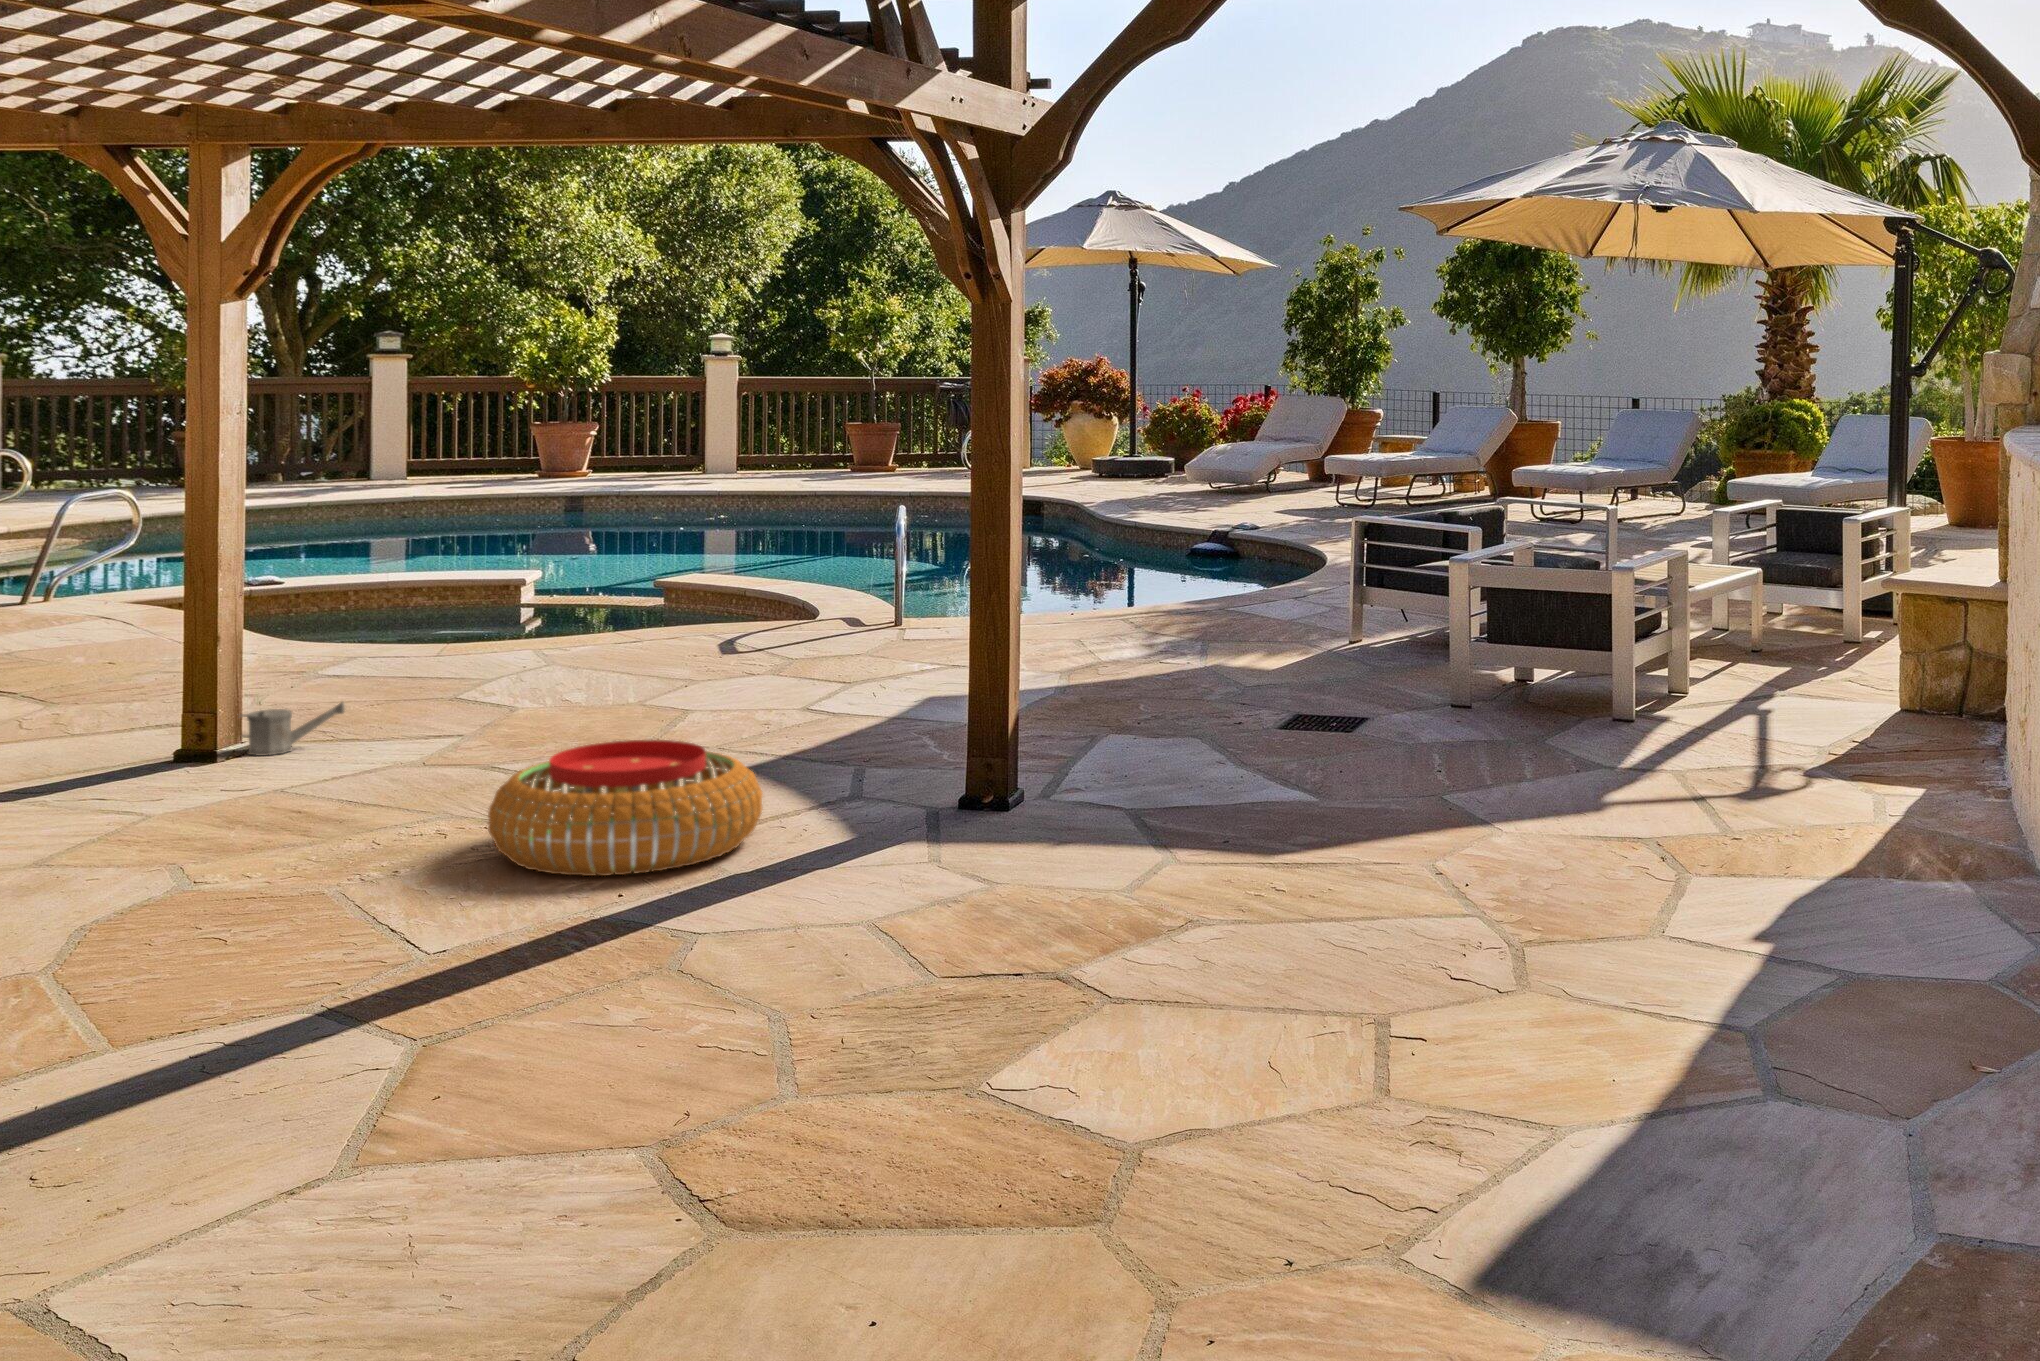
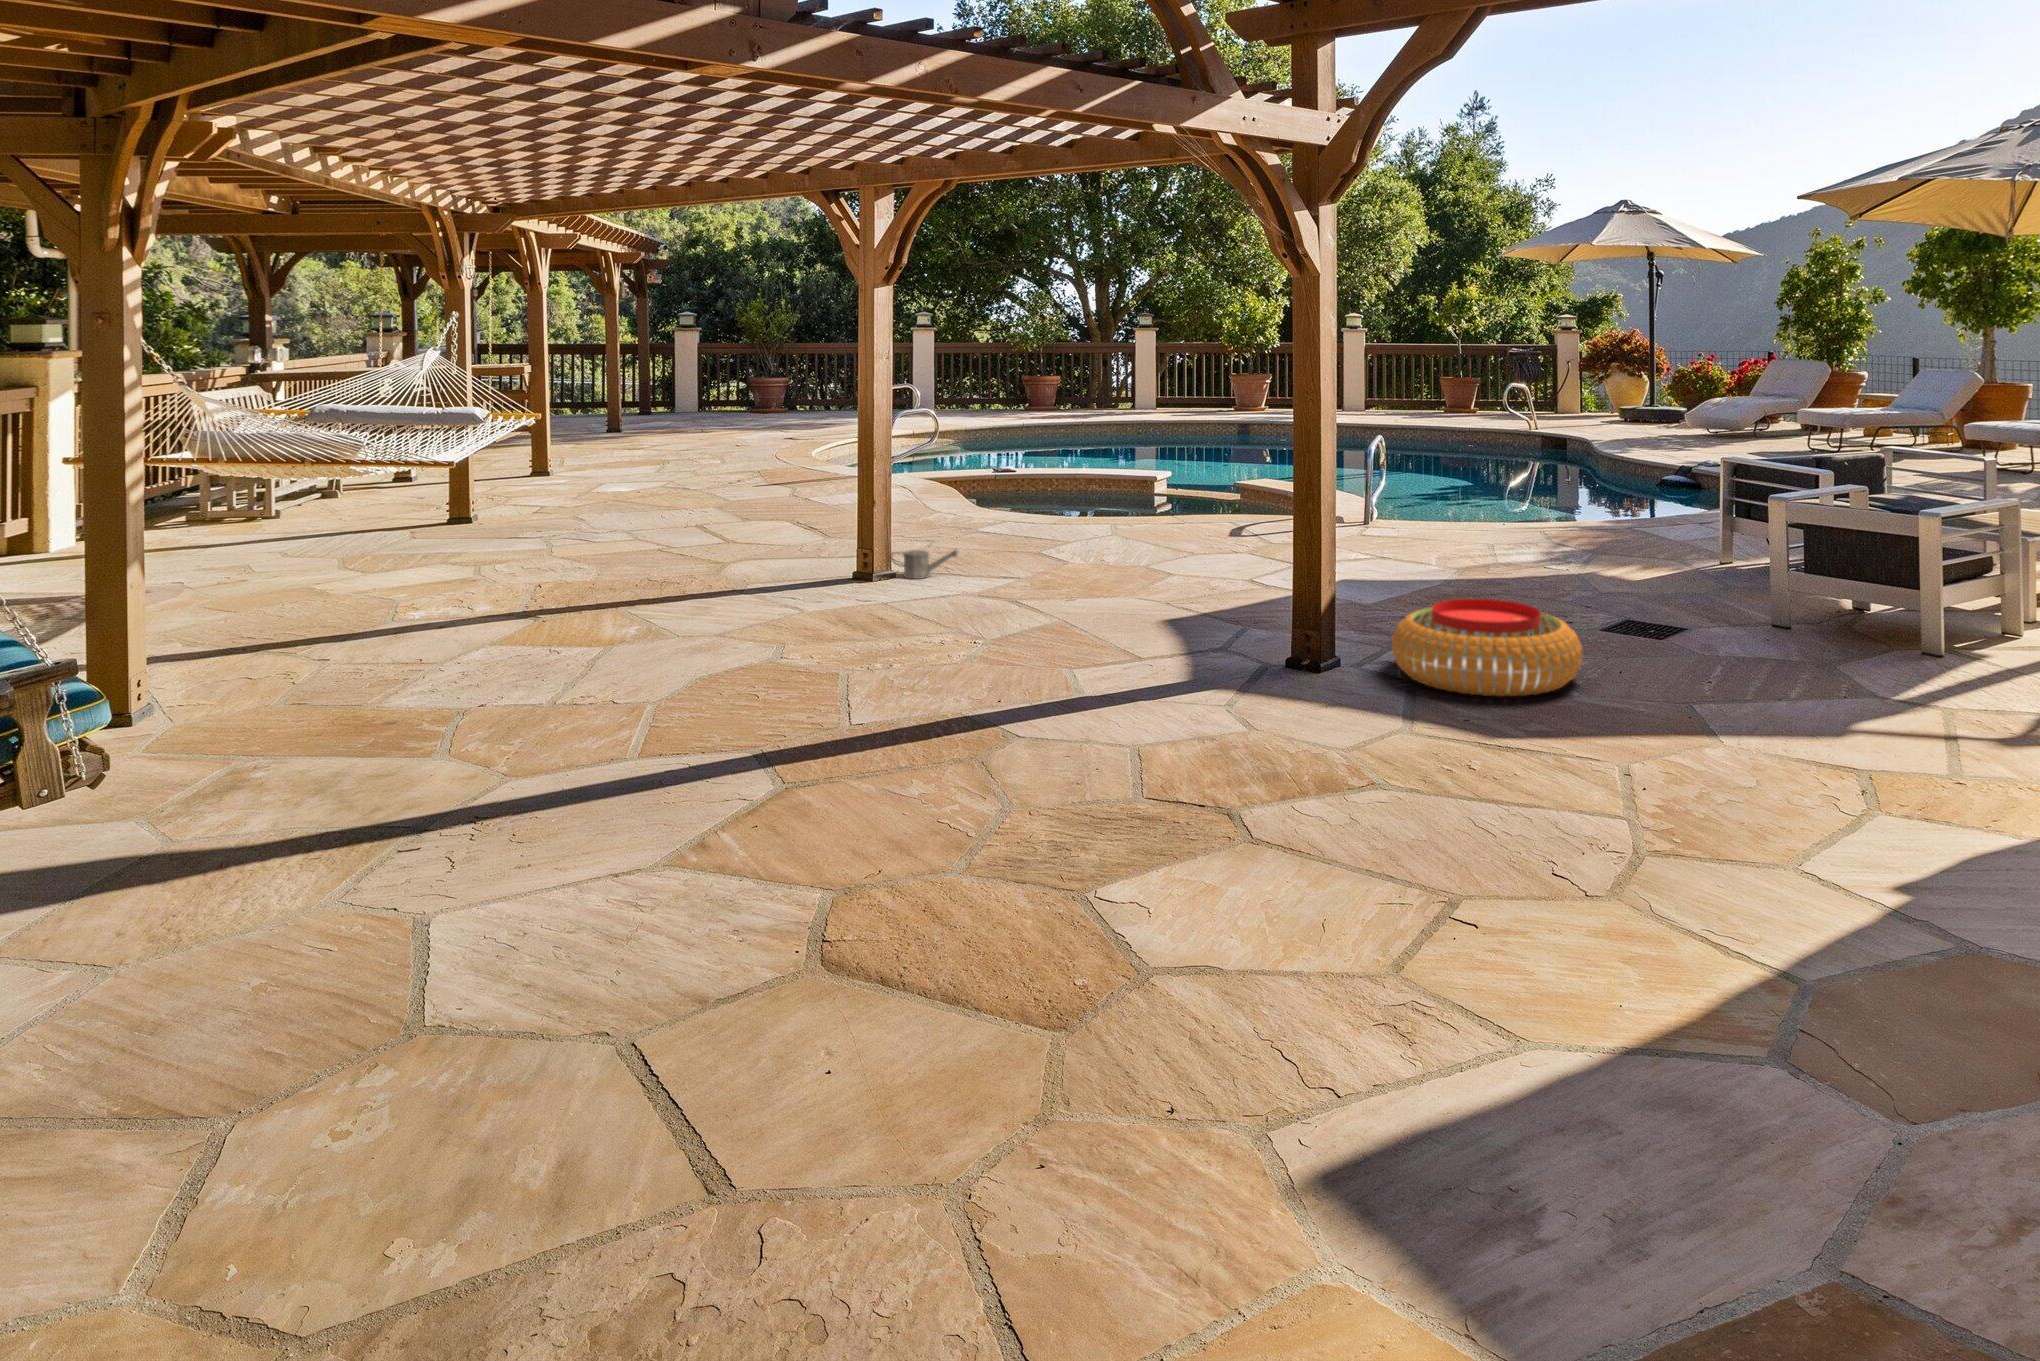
pouf: present [488,740,763,876] -> present [1392,599,1582,696]

